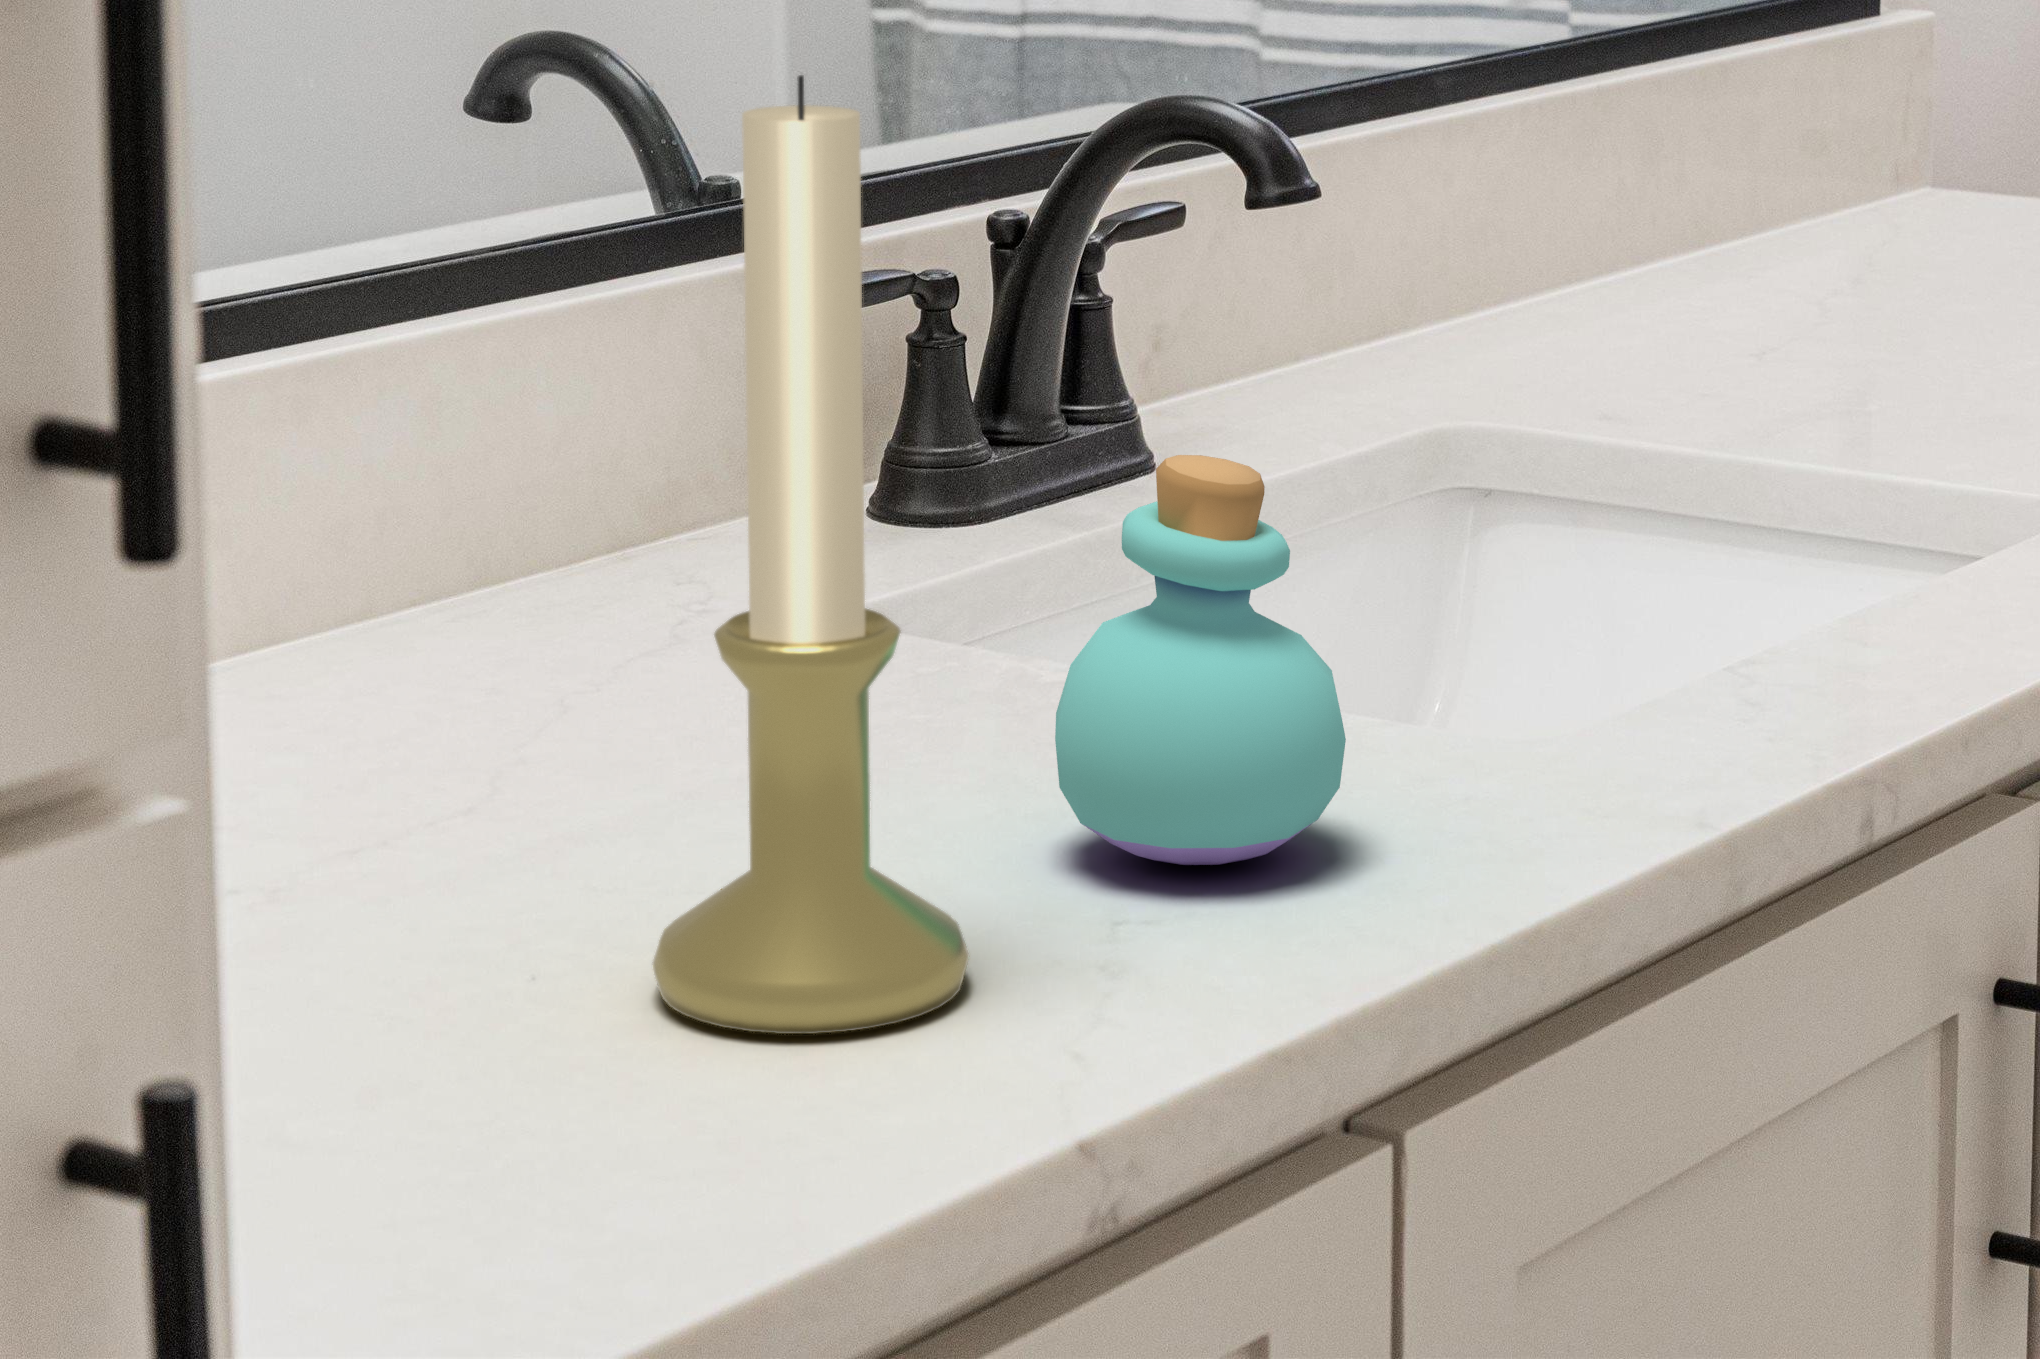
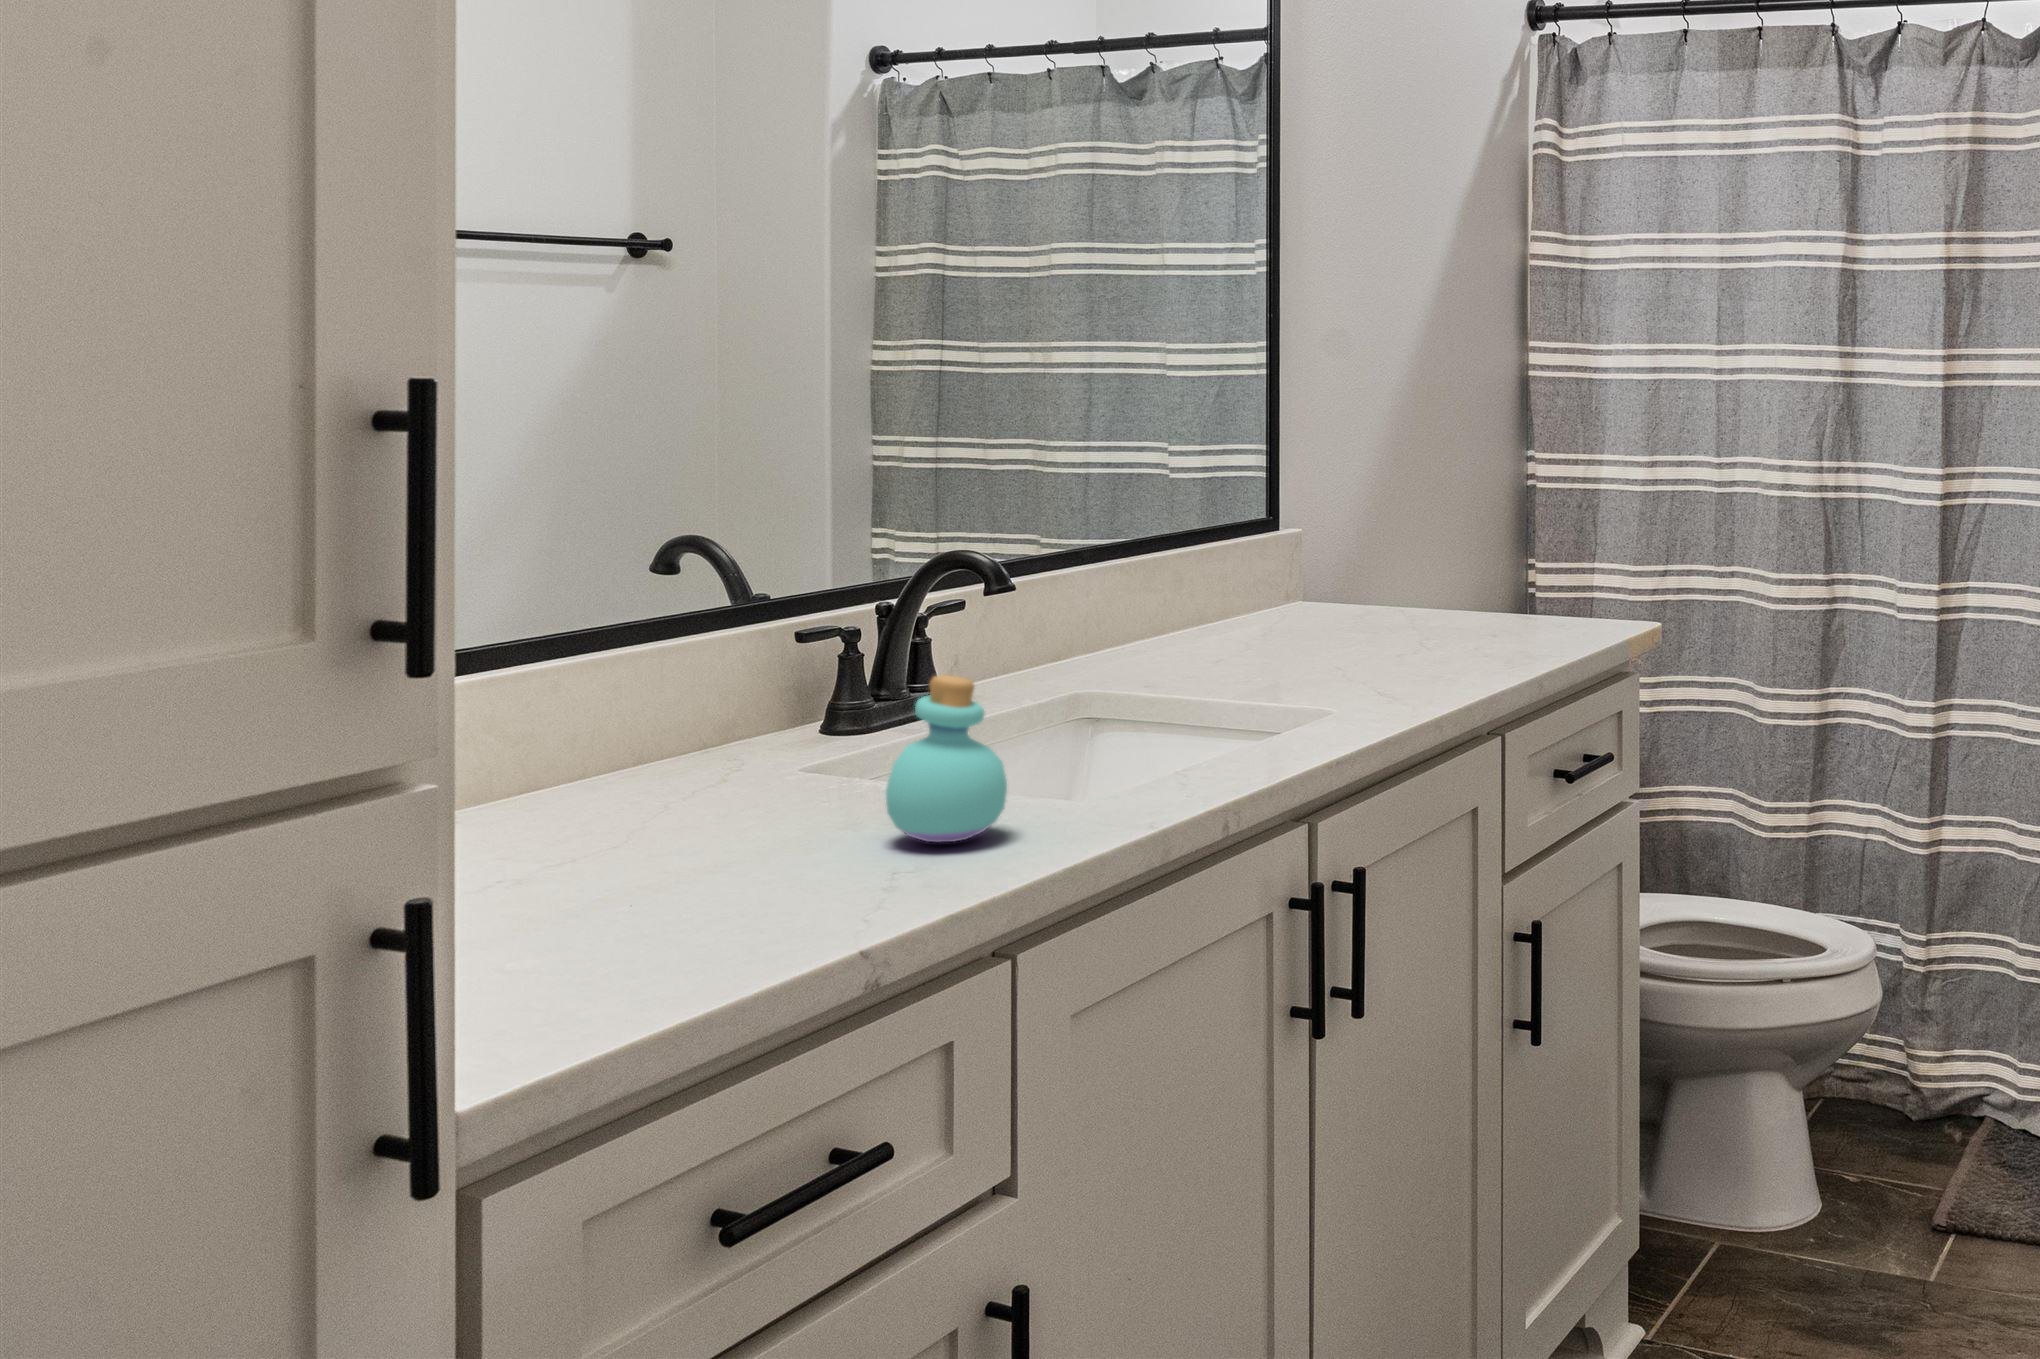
candle holder: present [653,75,969,1034] -> none [707,517,843,906]

